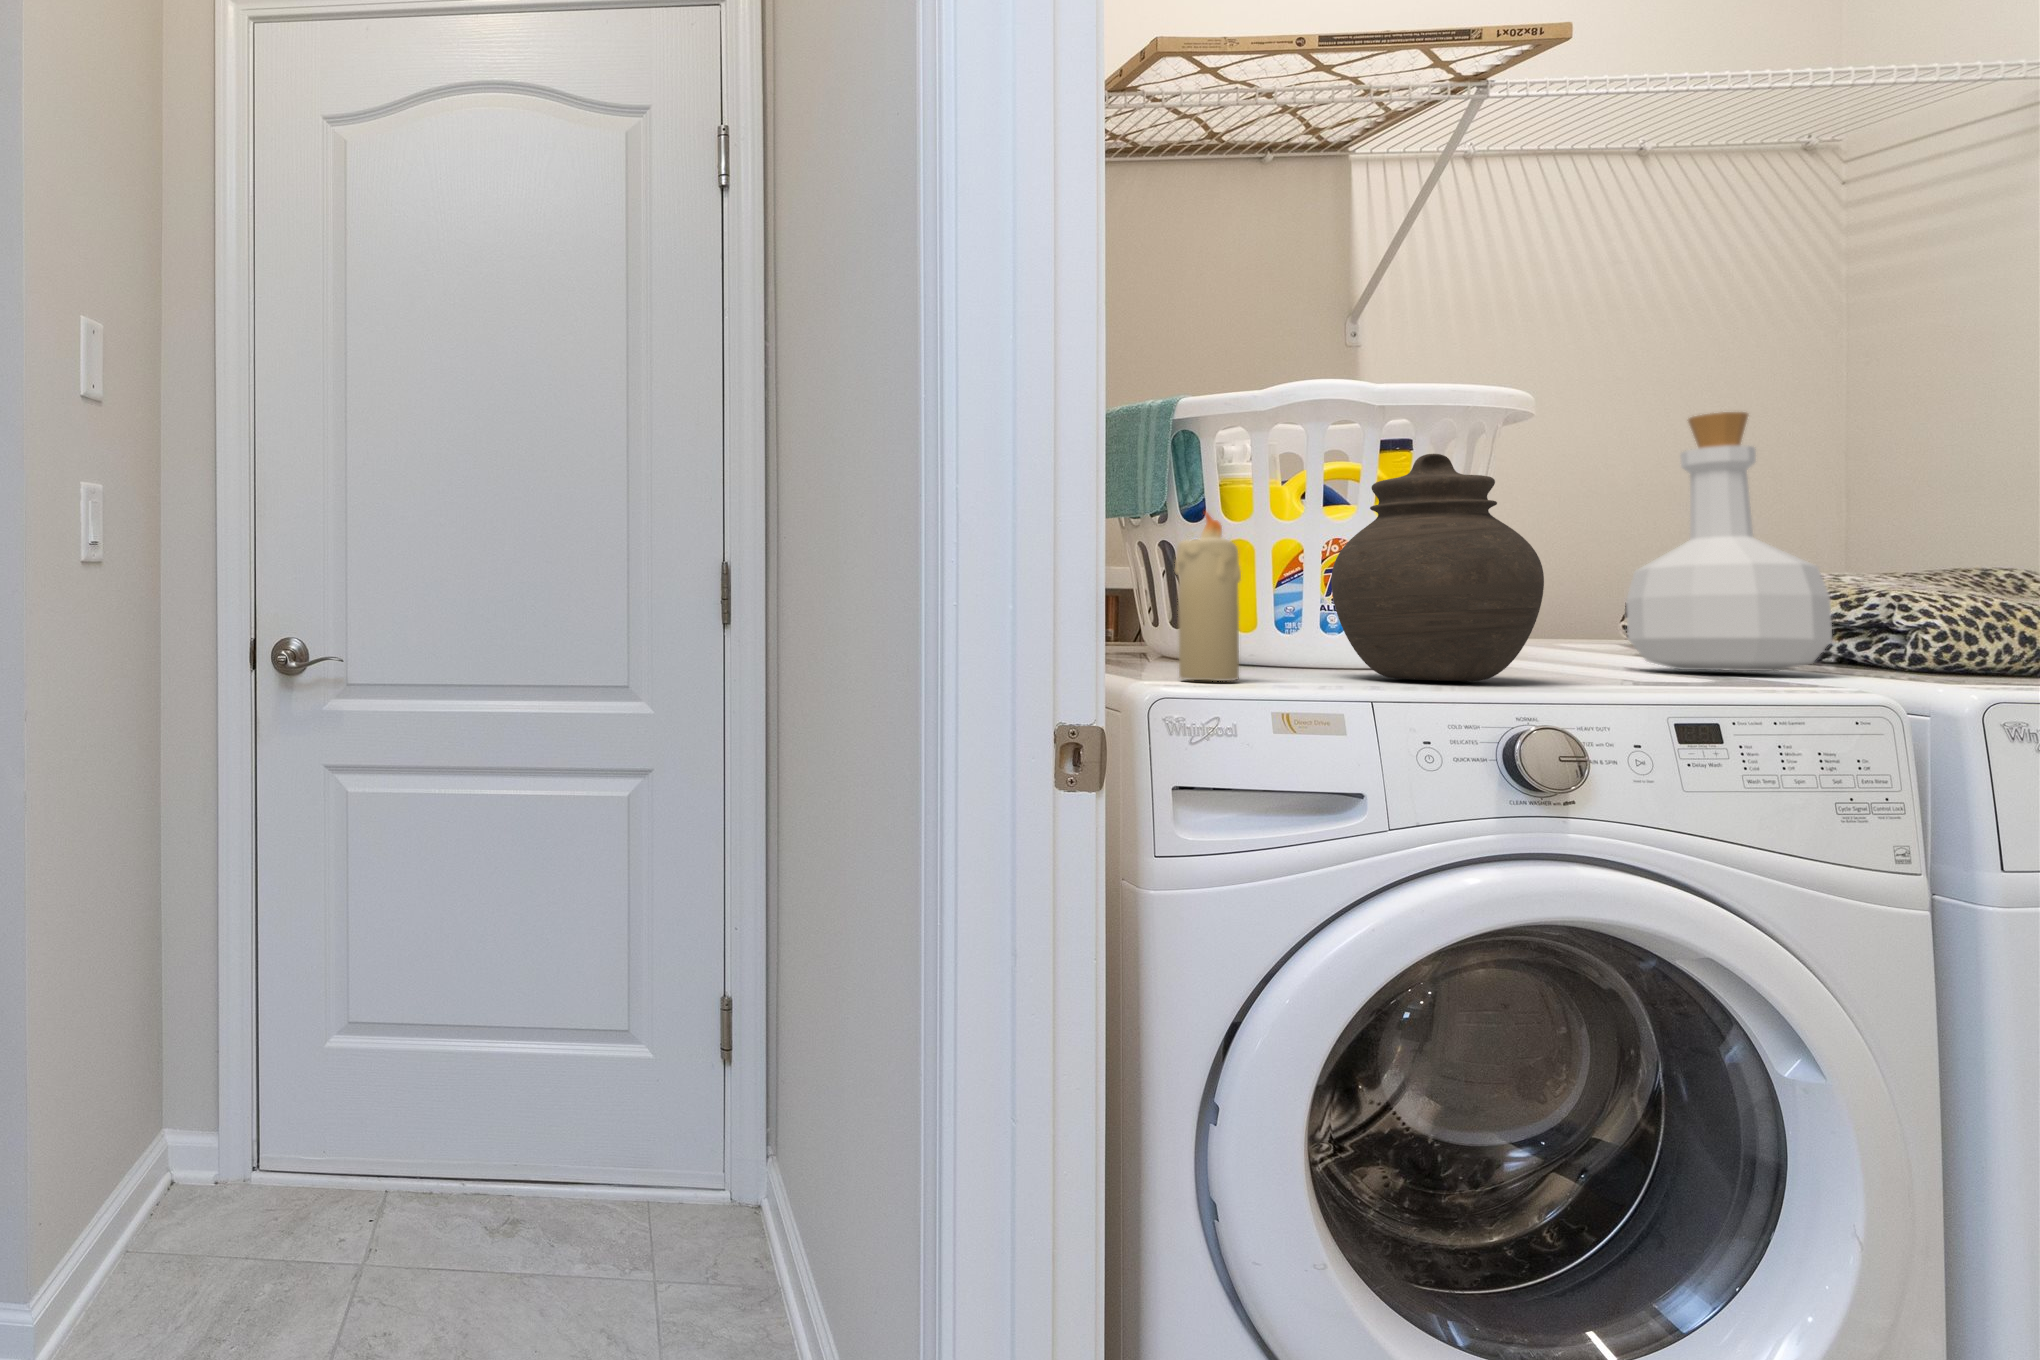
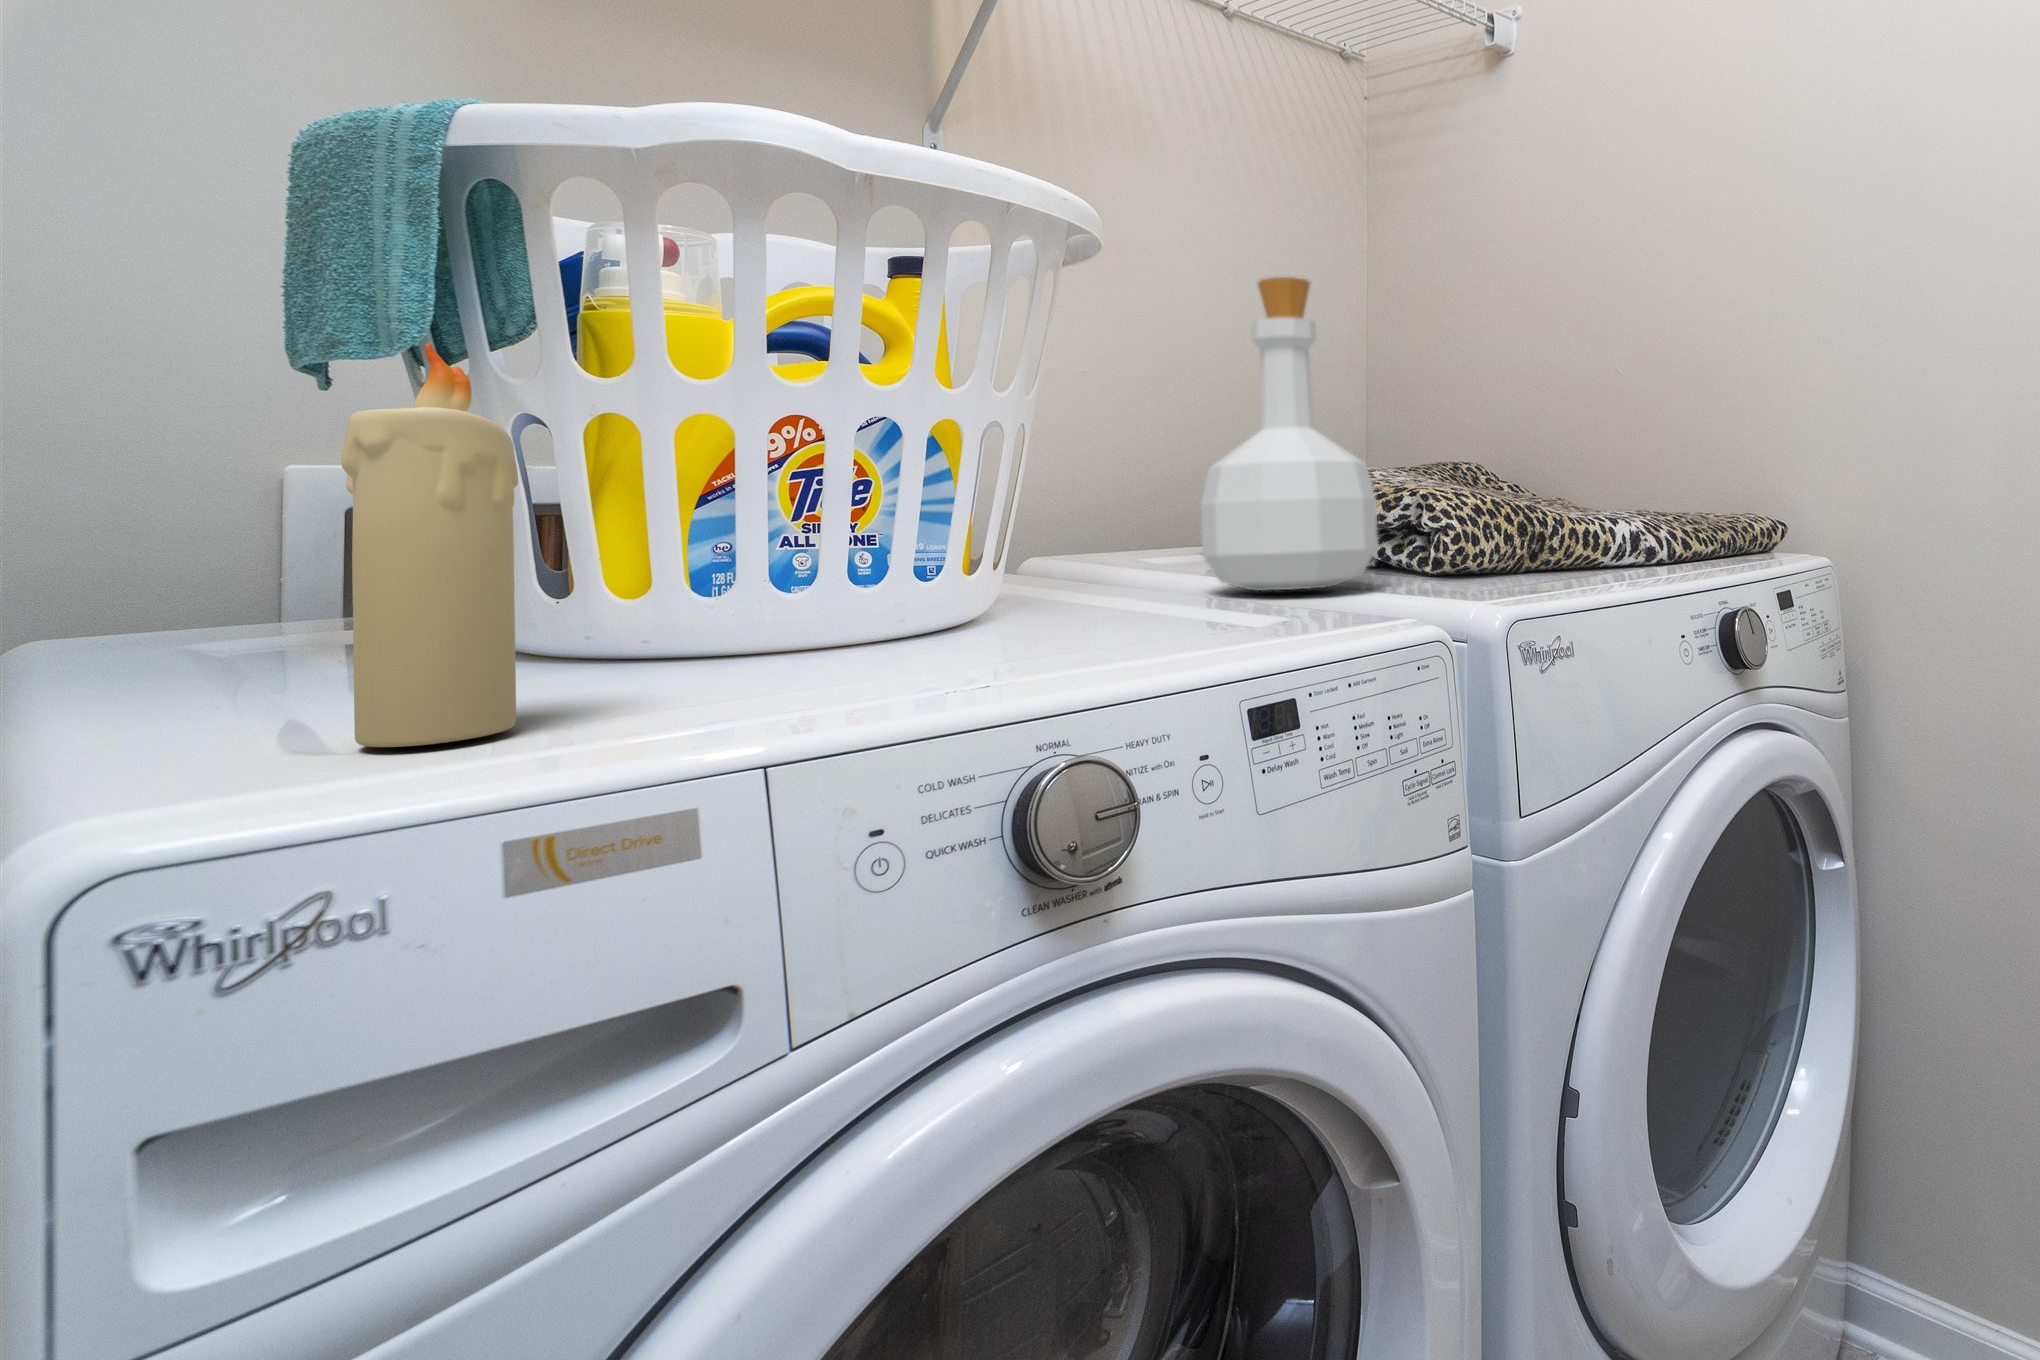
jar: present [1331,454,1544,681] -> none [769,276,1087,671]

